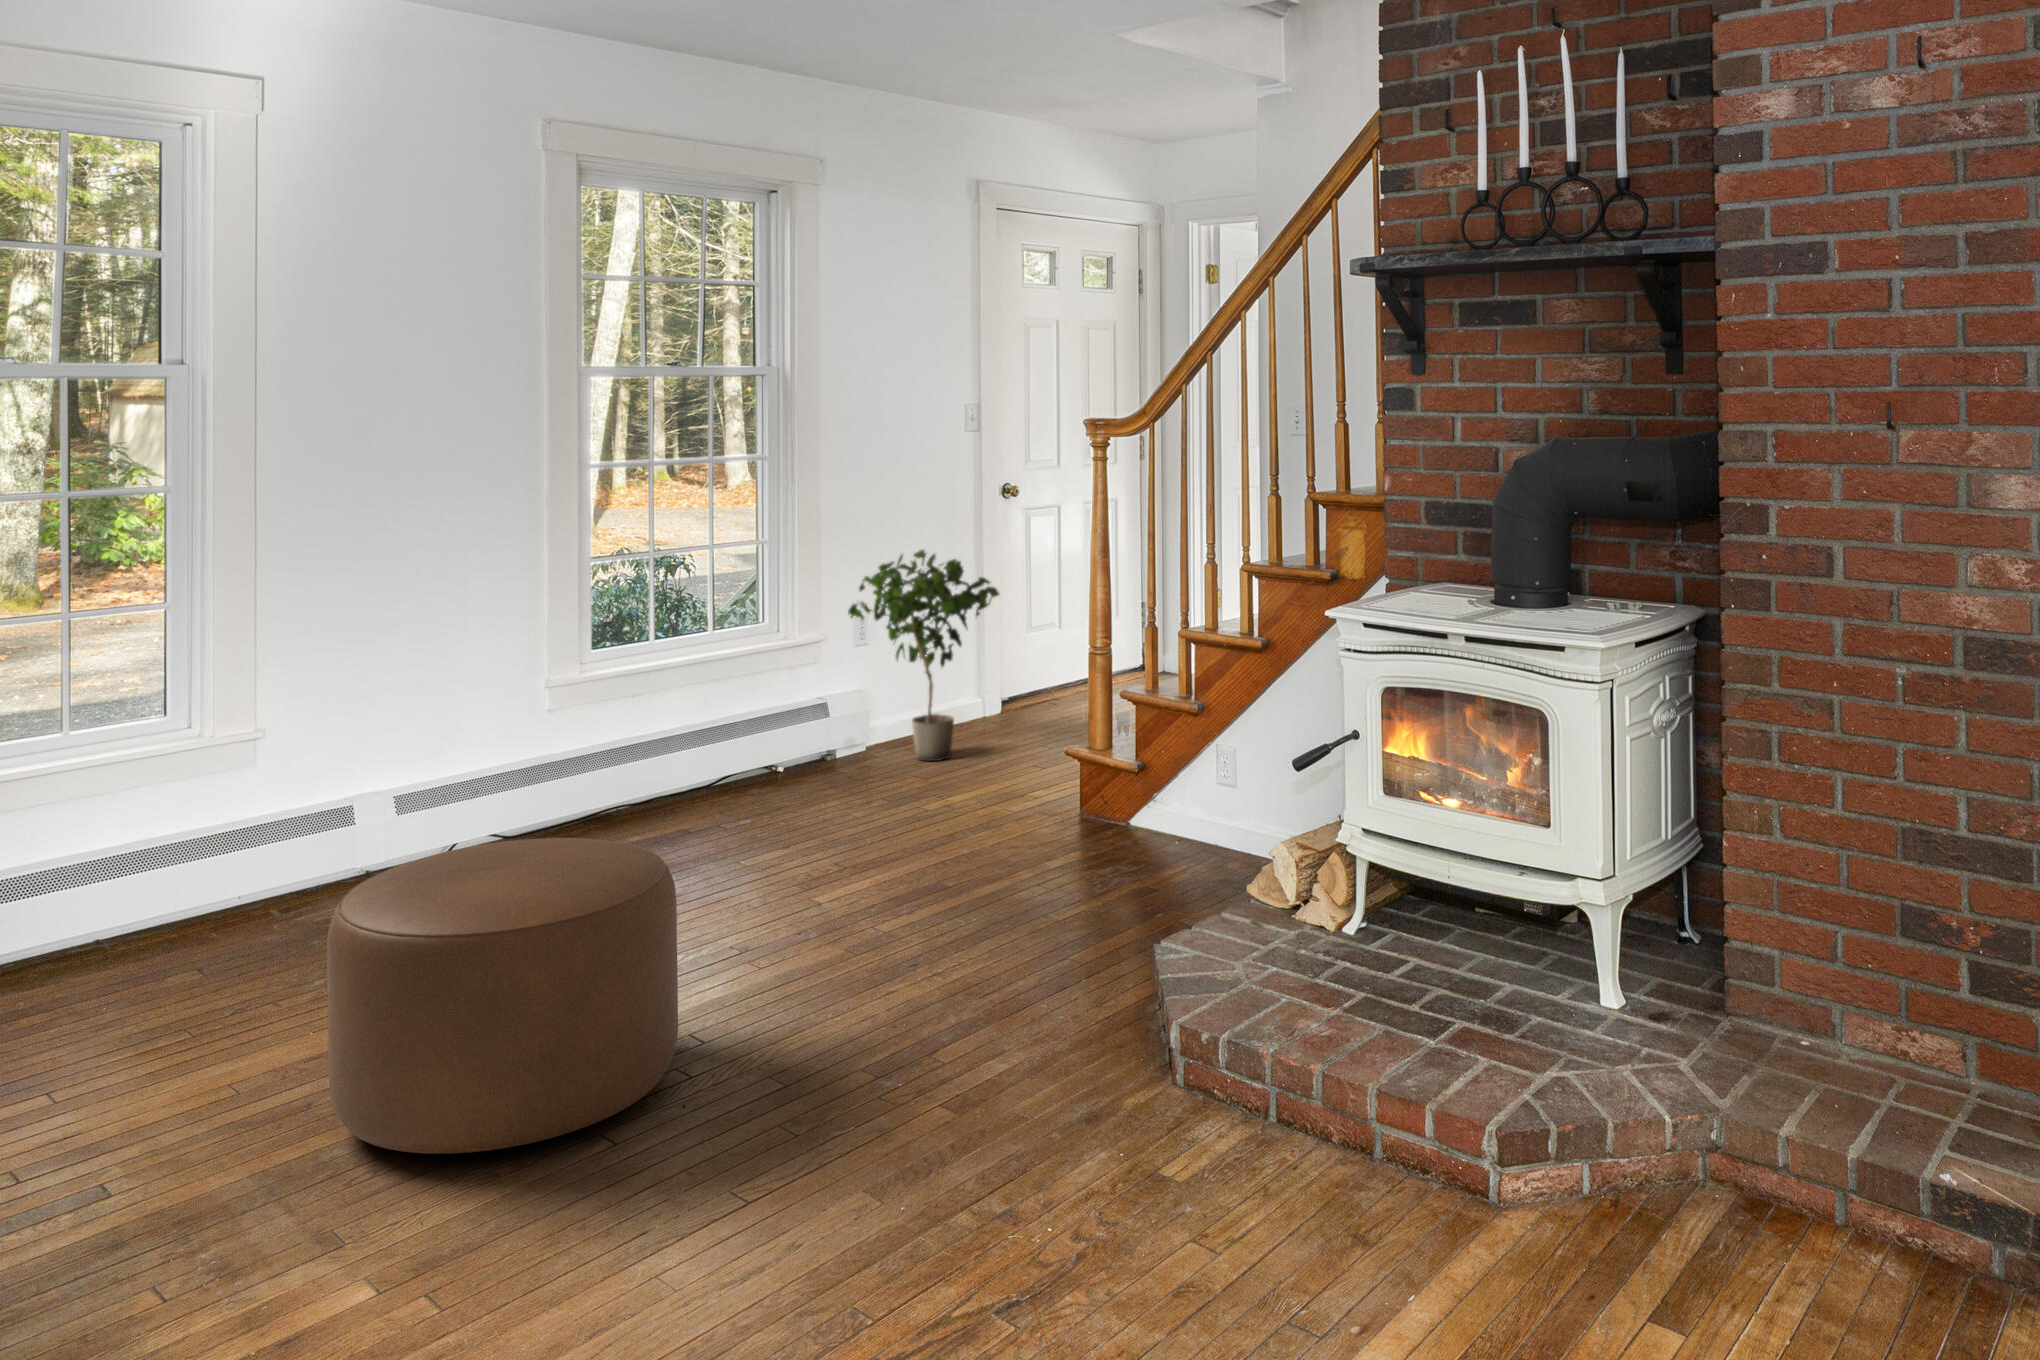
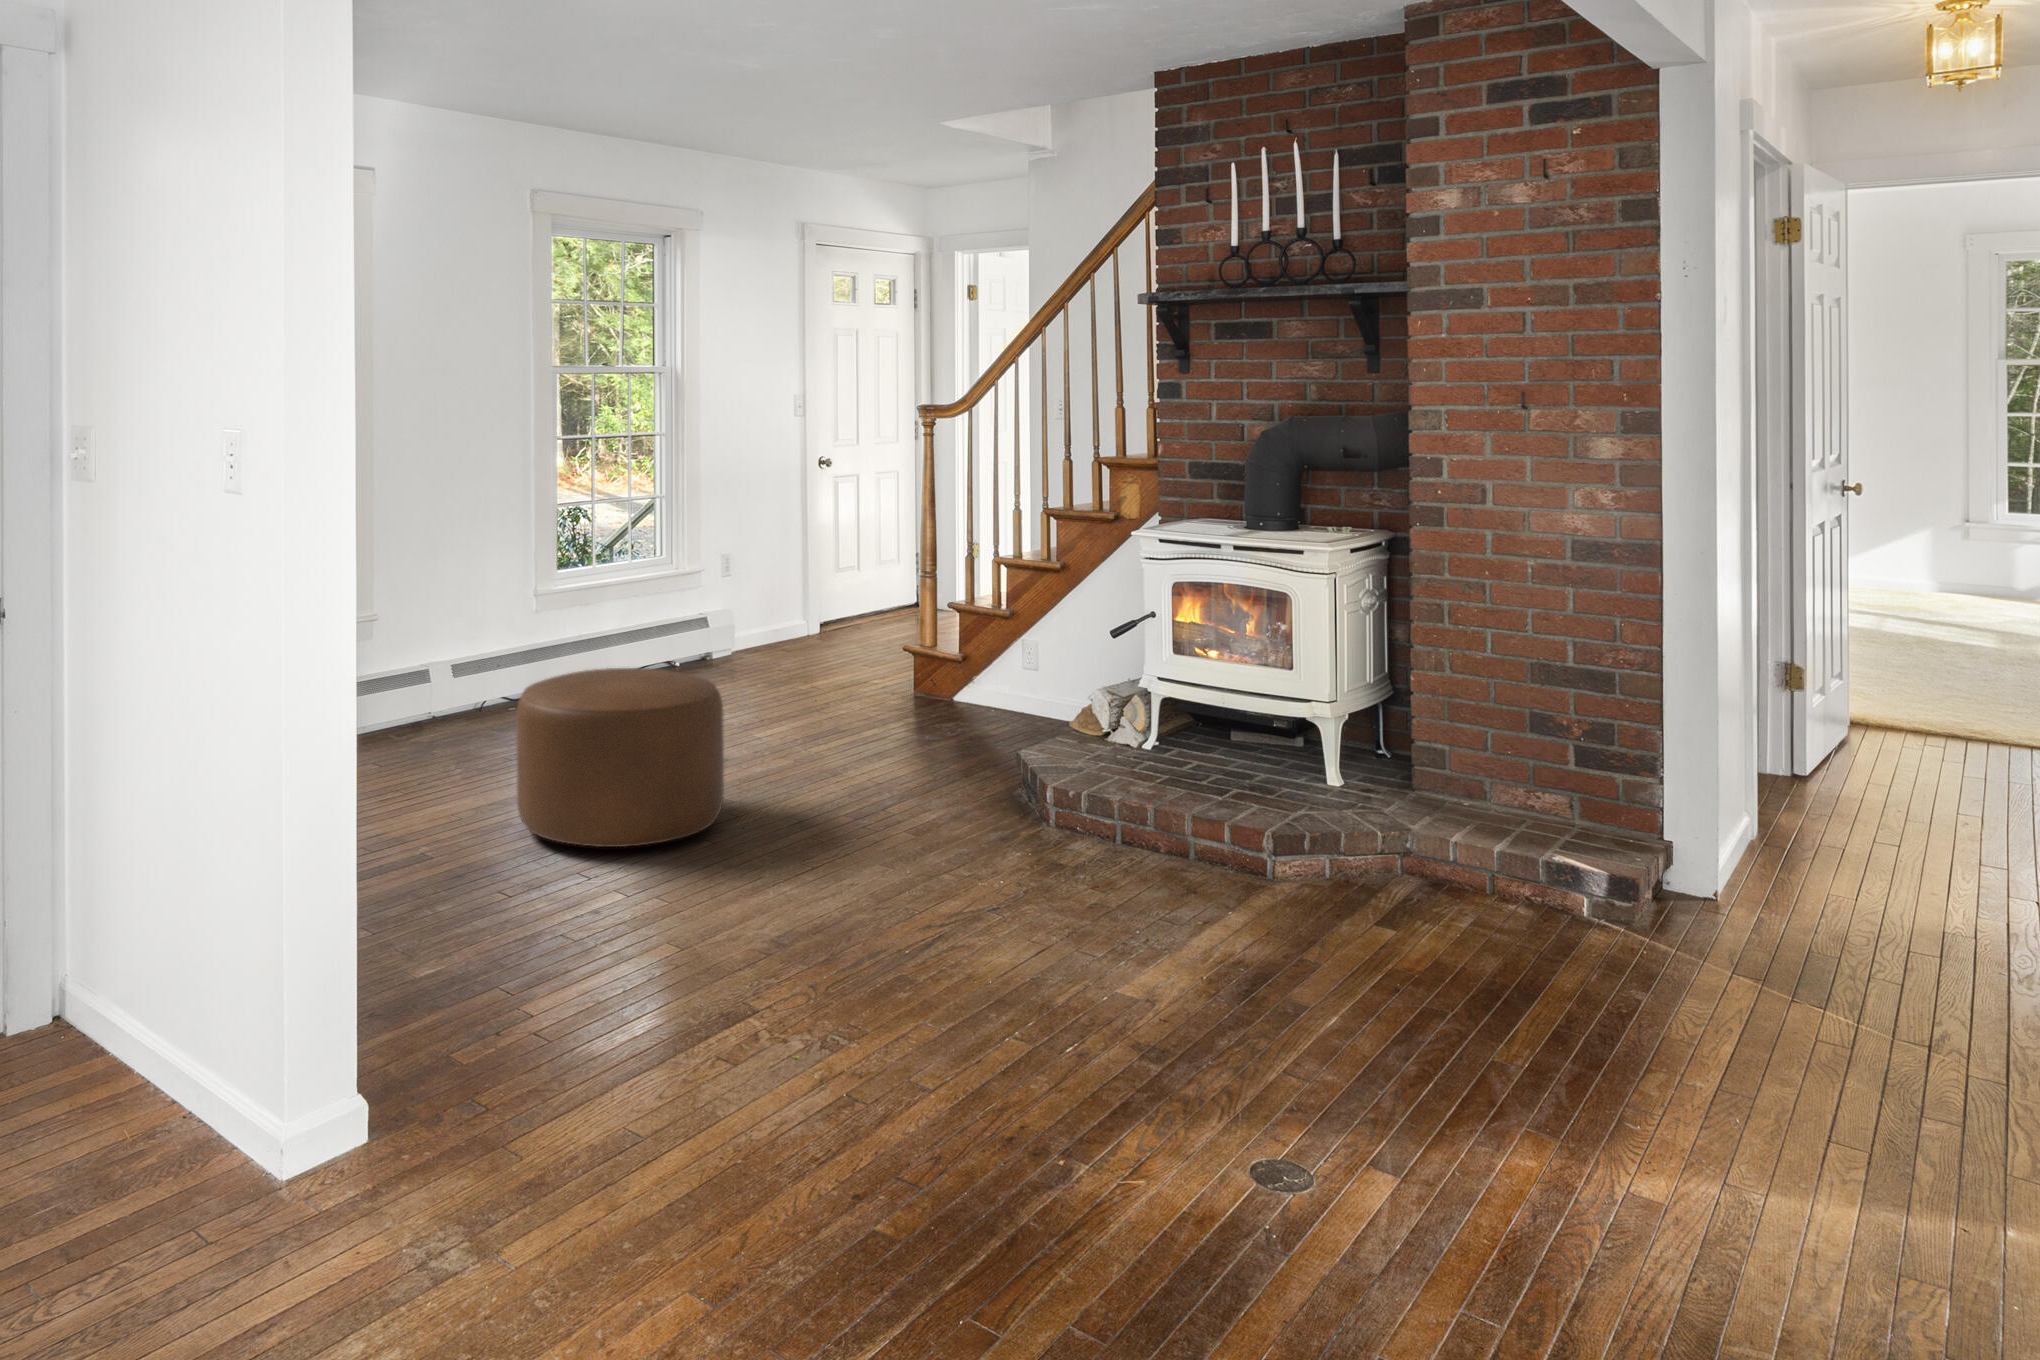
potted plant: present [848,550,1000,761] -> none [726,503,842,659]

